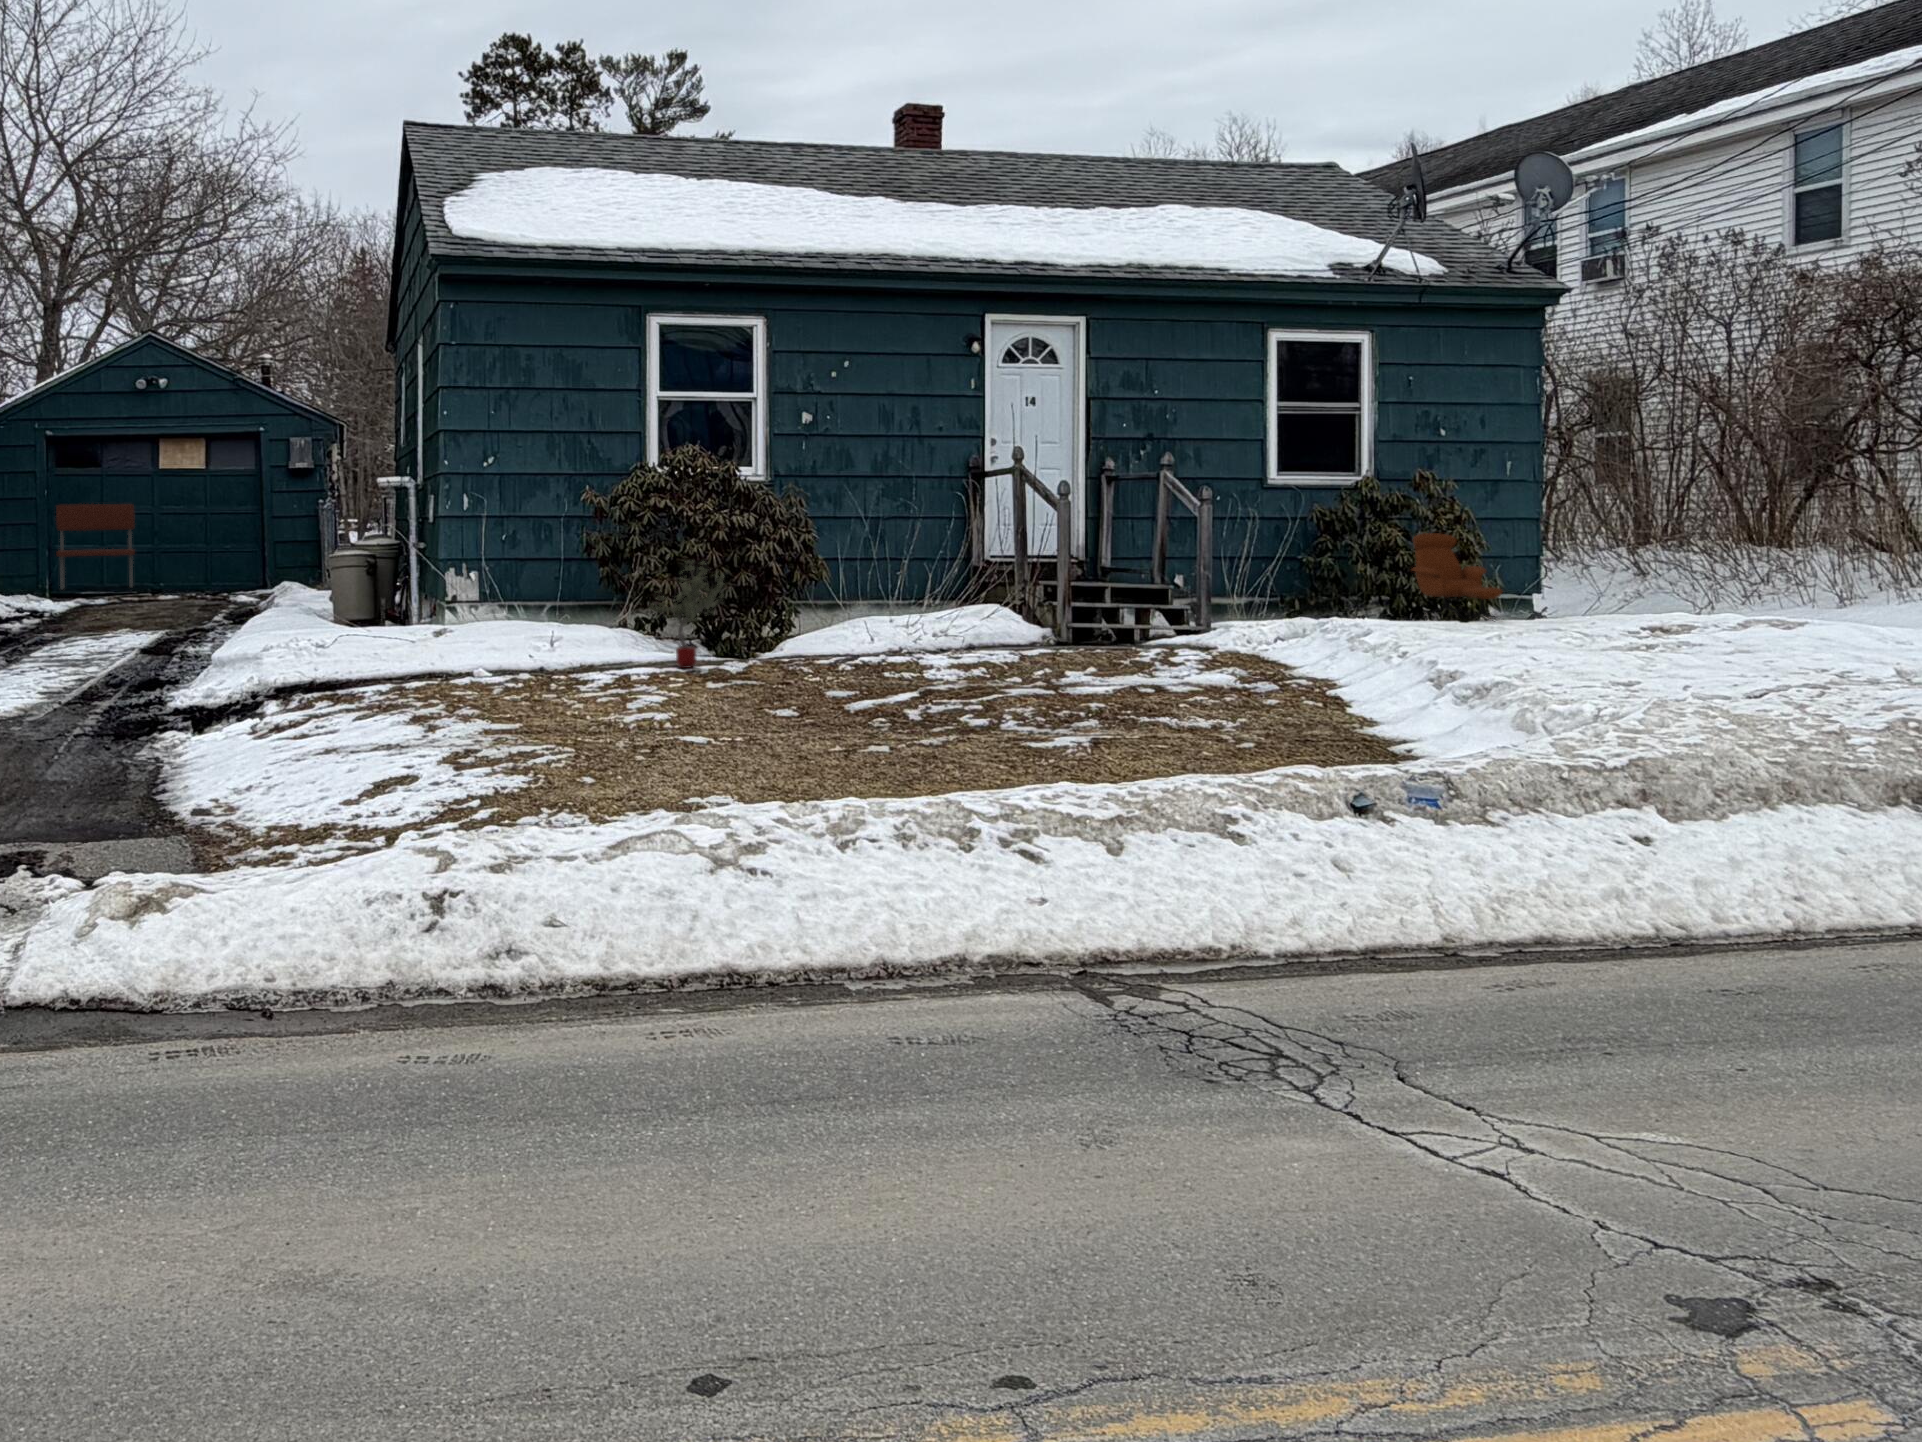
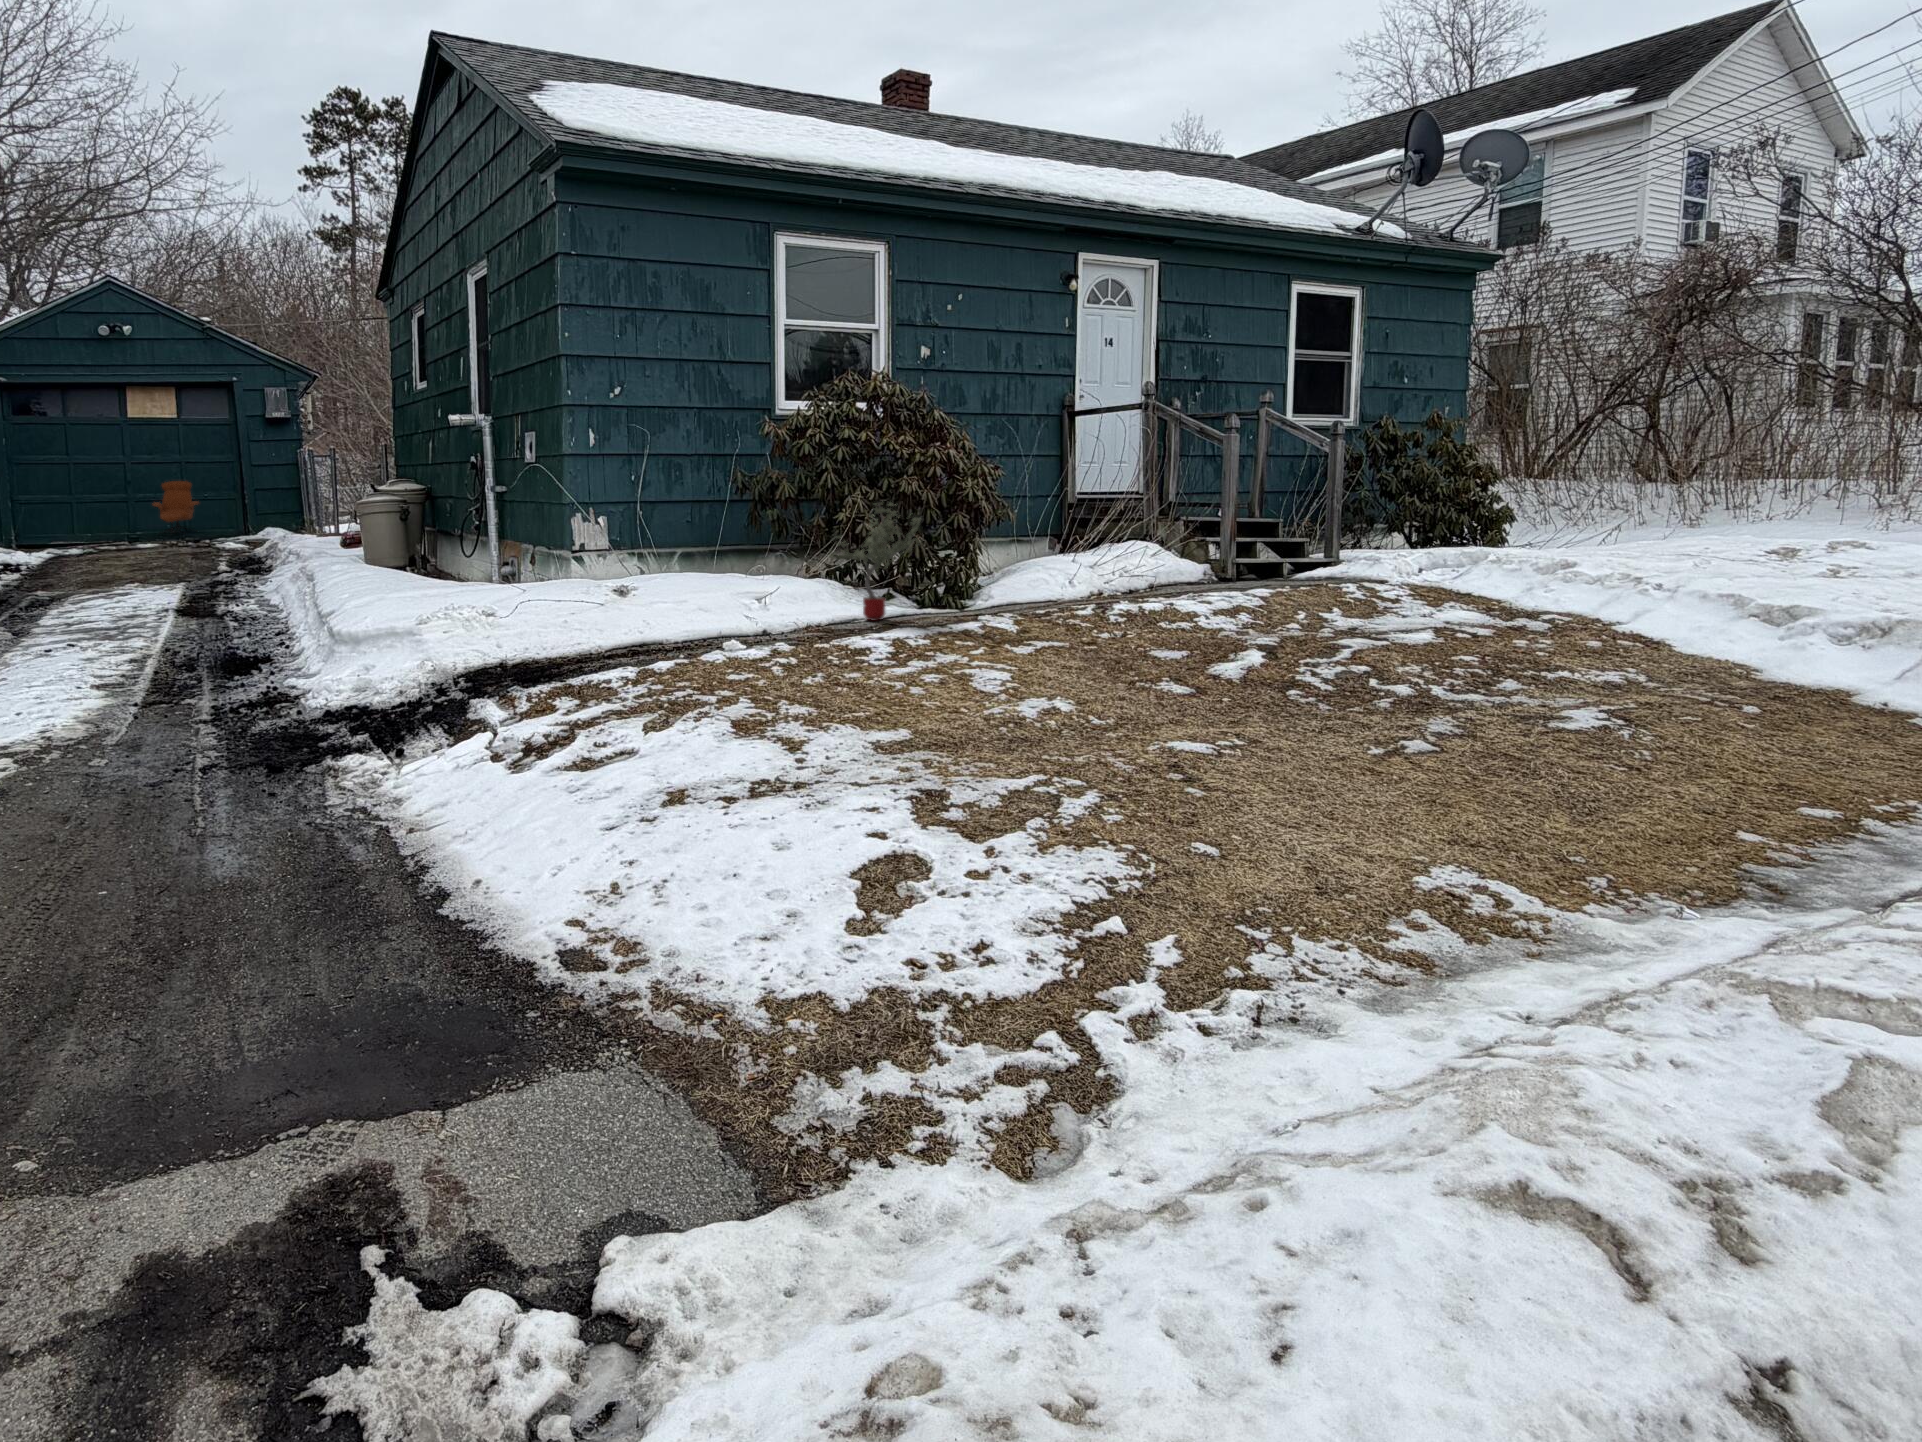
bench: present [56,504,135,589] -> none [15,451,109,540]
lounge chair: present [1412,533,1503,620] -> present [153,481,199,533]

